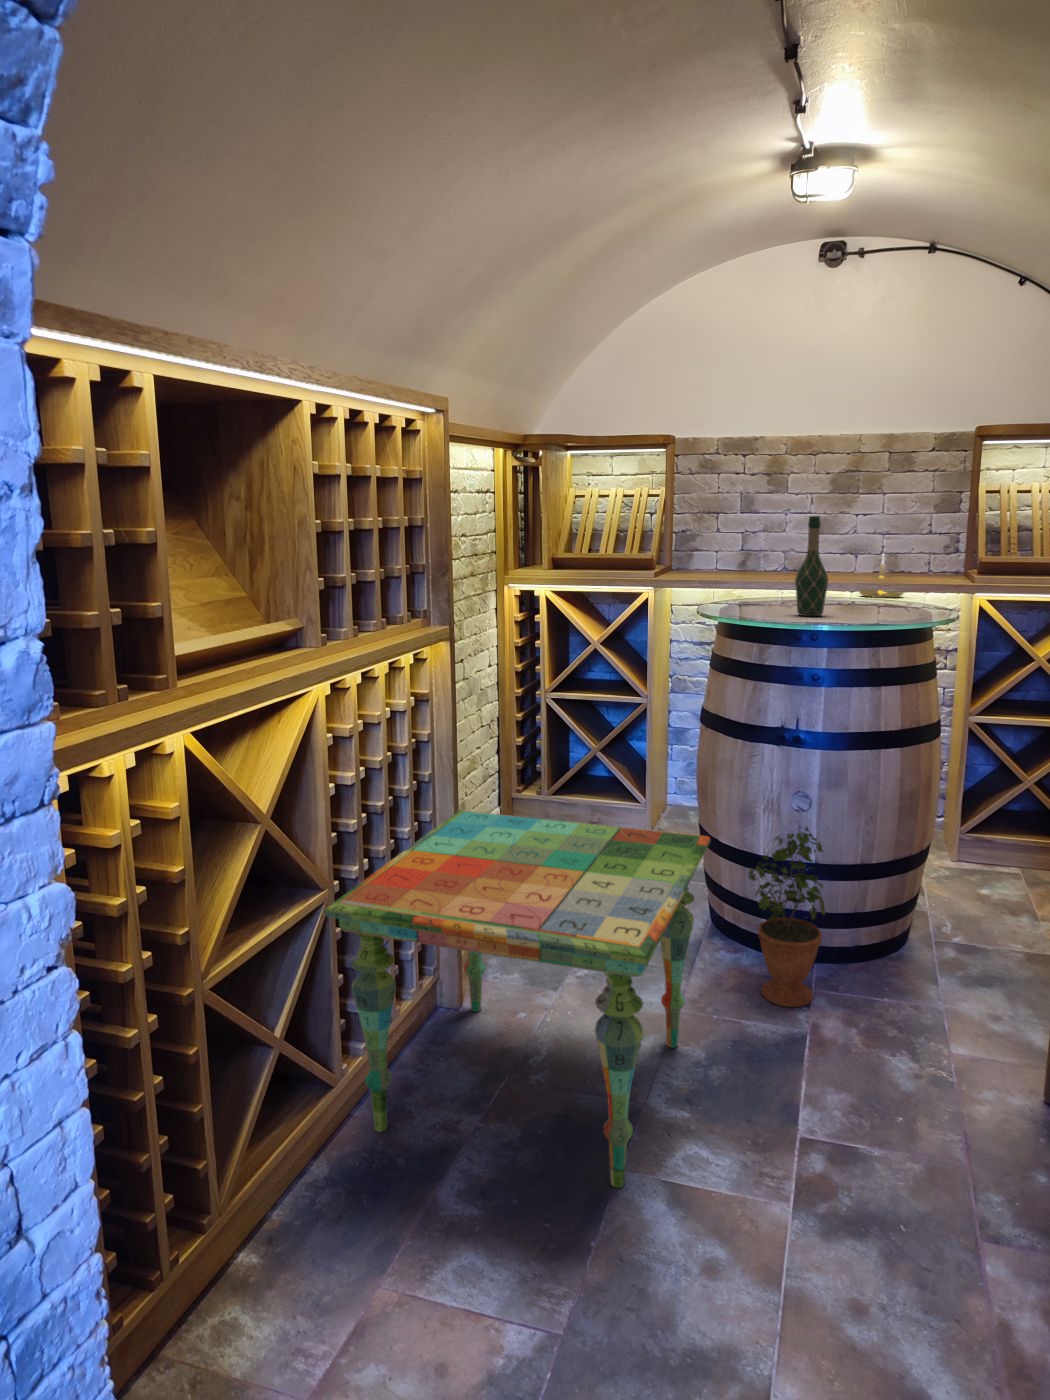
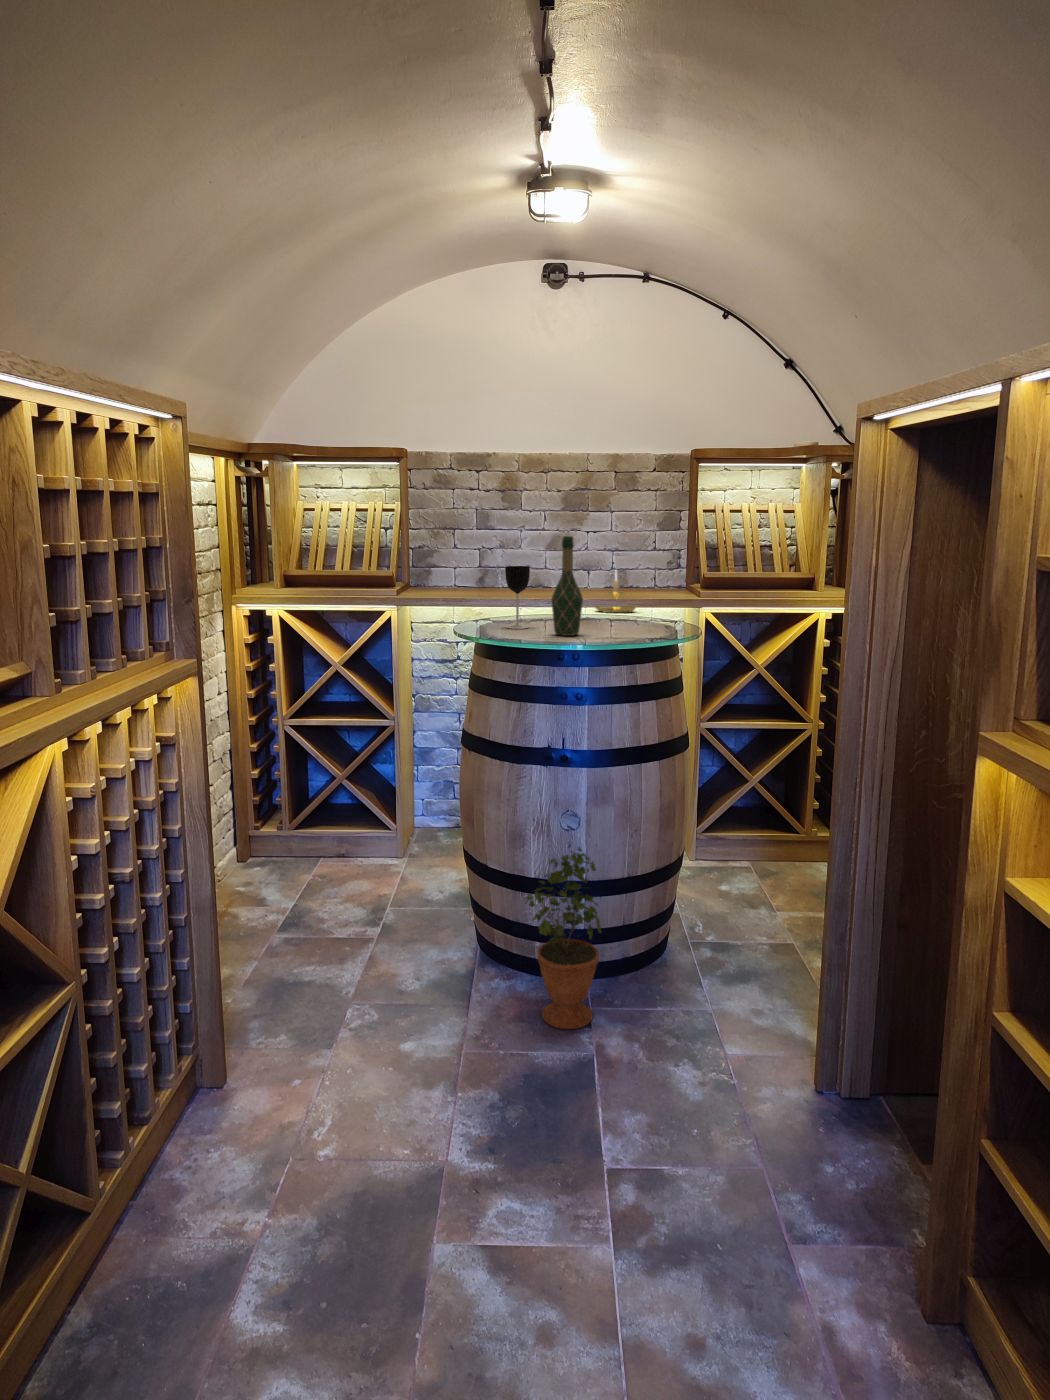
wine glass: none [752,547,779,609] -> present [505,566,530,629]
side table: present [325,810,711,1188] -> none [74,864,496,1266]

